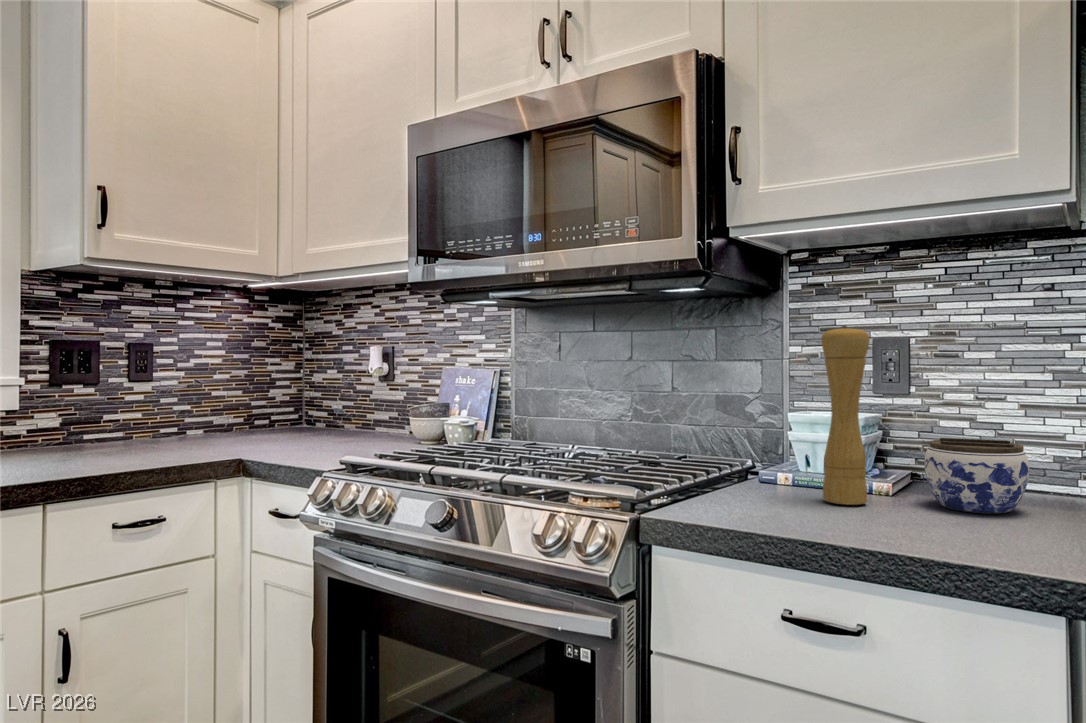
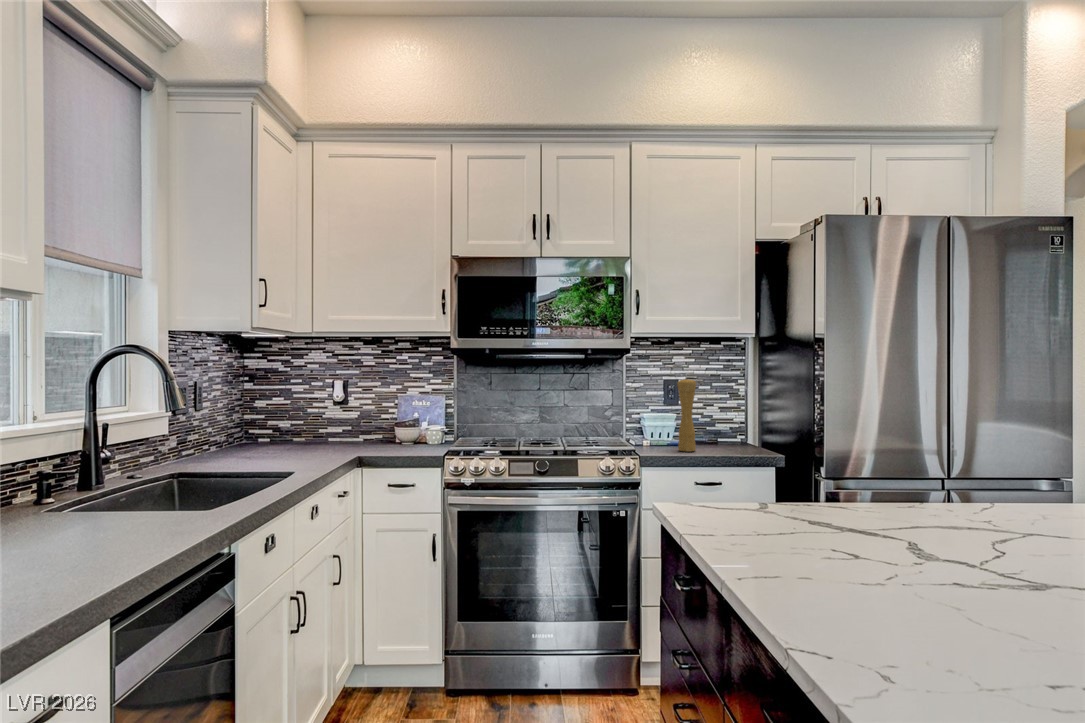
jar: present [924,438,1029,513] -> none [706,422,742,450]

